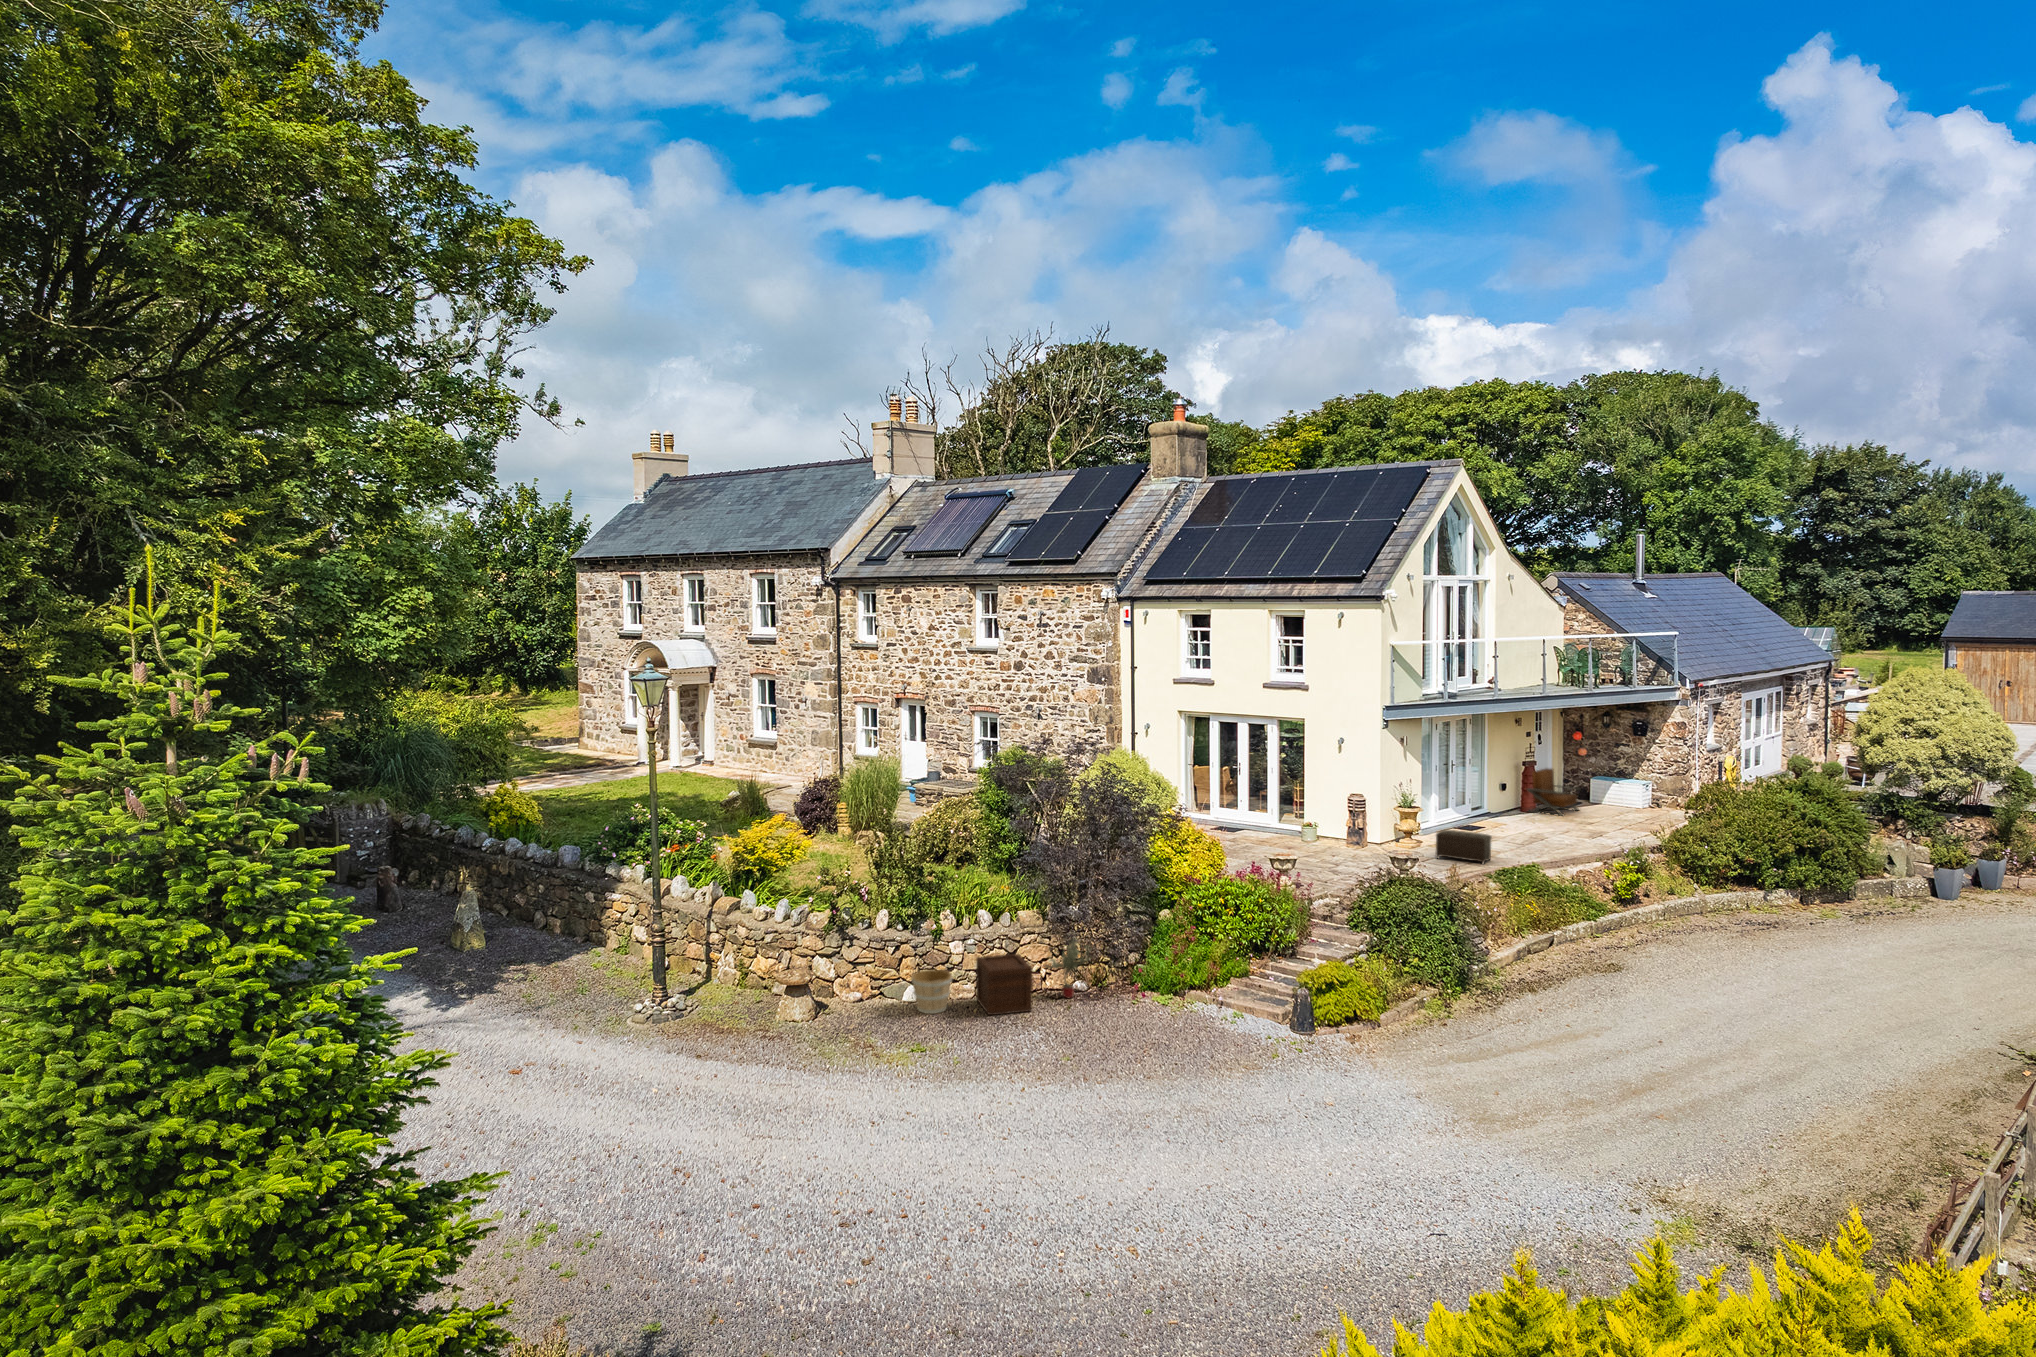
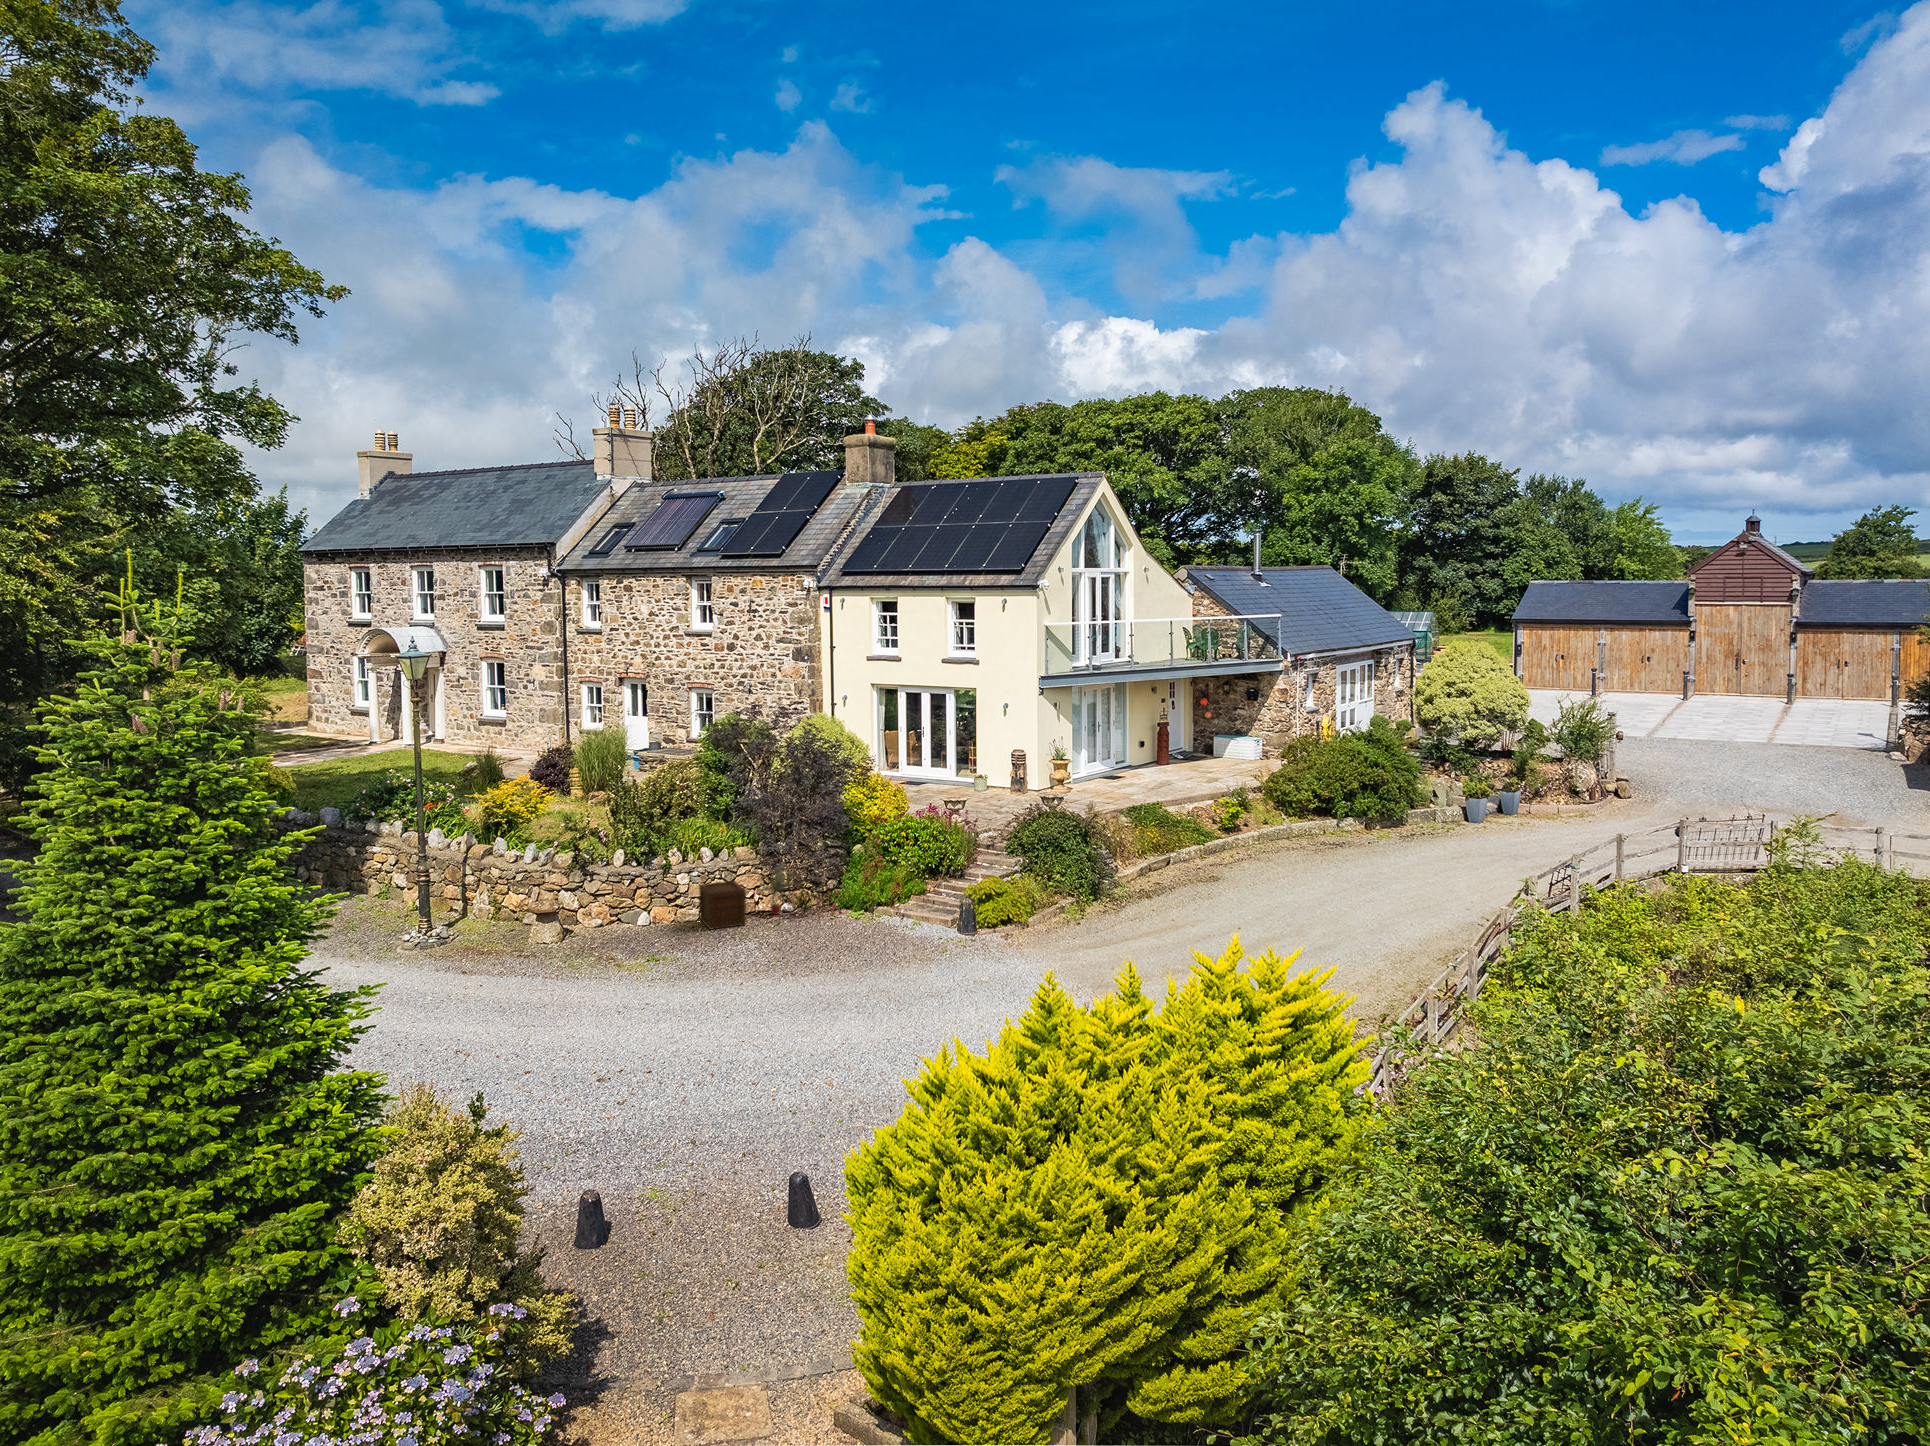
lounge chair: present [1527,768,1579,816] -> none [1162,727,1205,766]
ottoman: present [1436,829,1492,864] -> none [1080,776,1122,803]
wooden bucket: present [911,969,953,1014] -> none [644,895,680,931]

